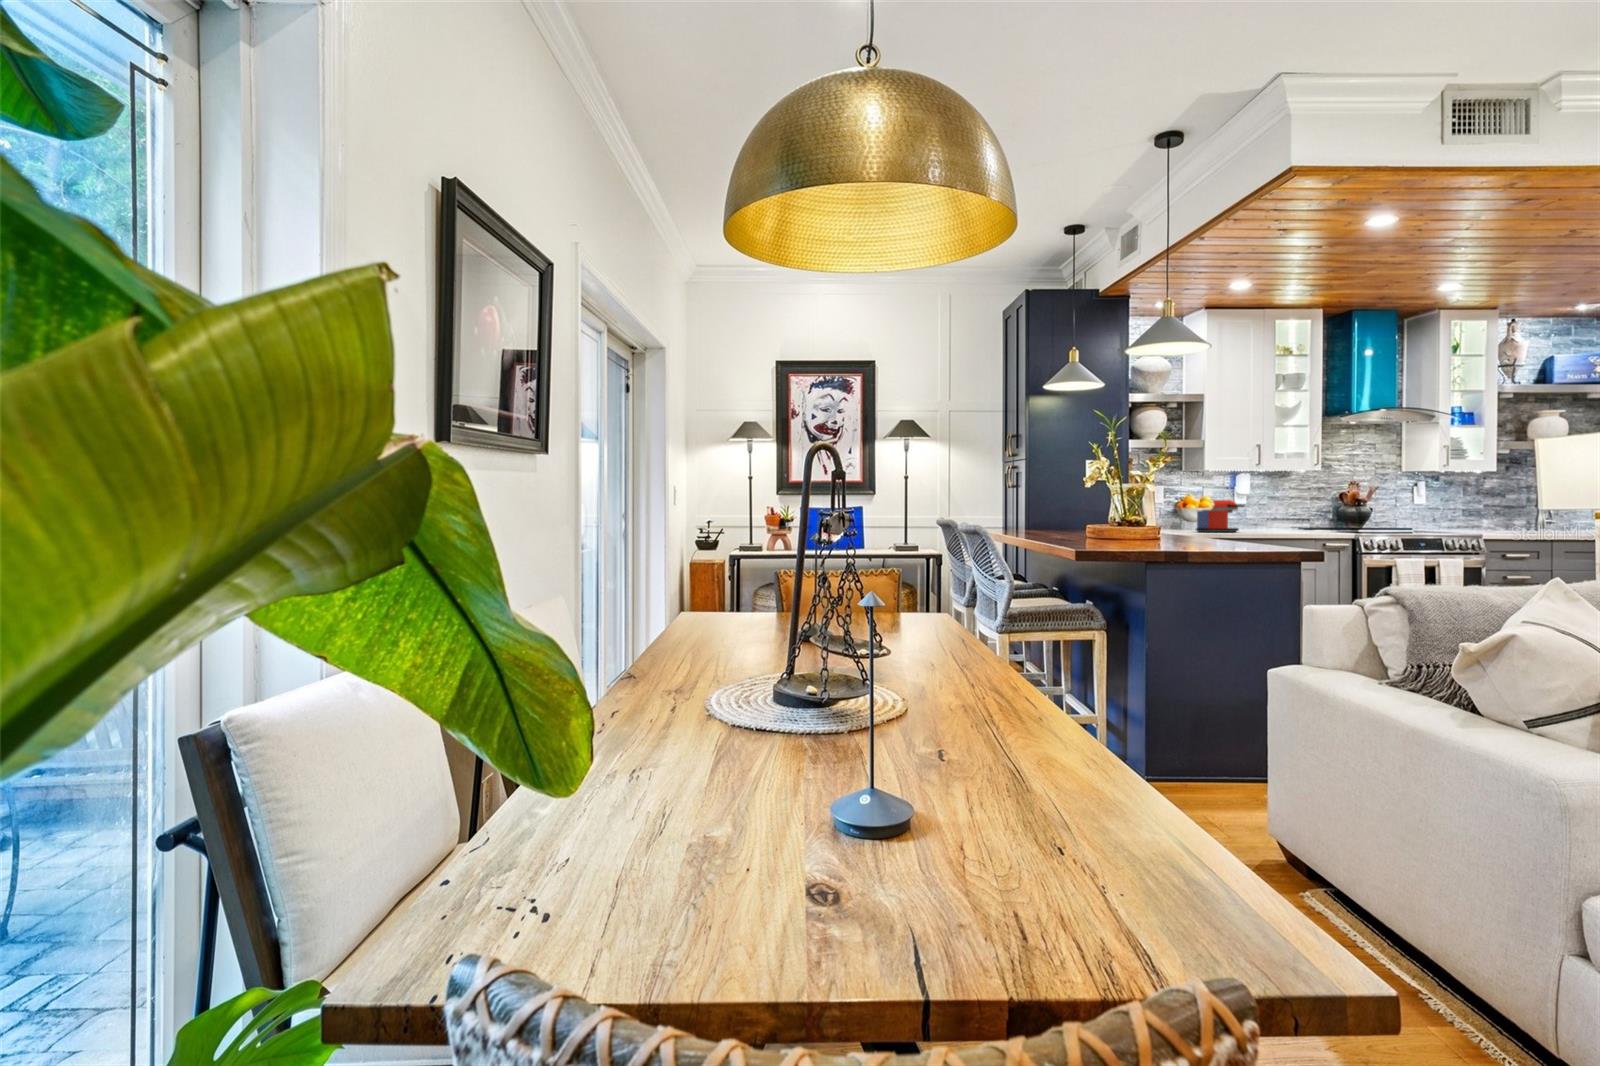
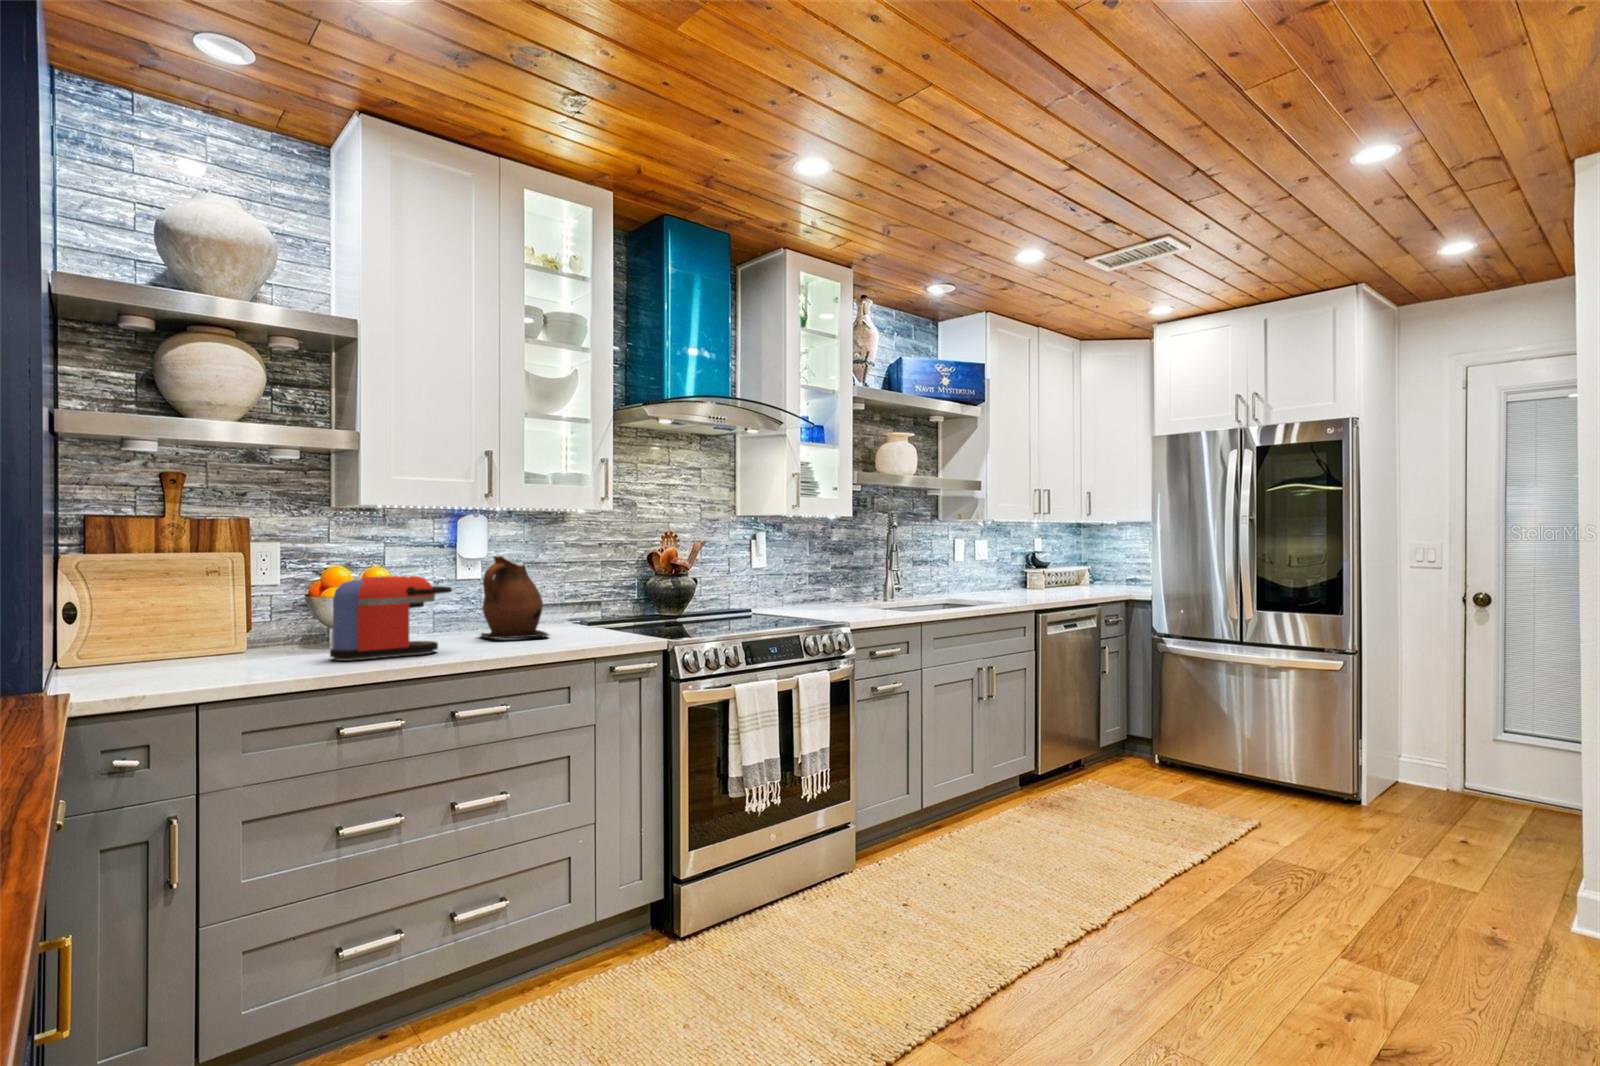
ceramic pitcher: none [1248,493,1288,531] -> present [481,556,549,639]

